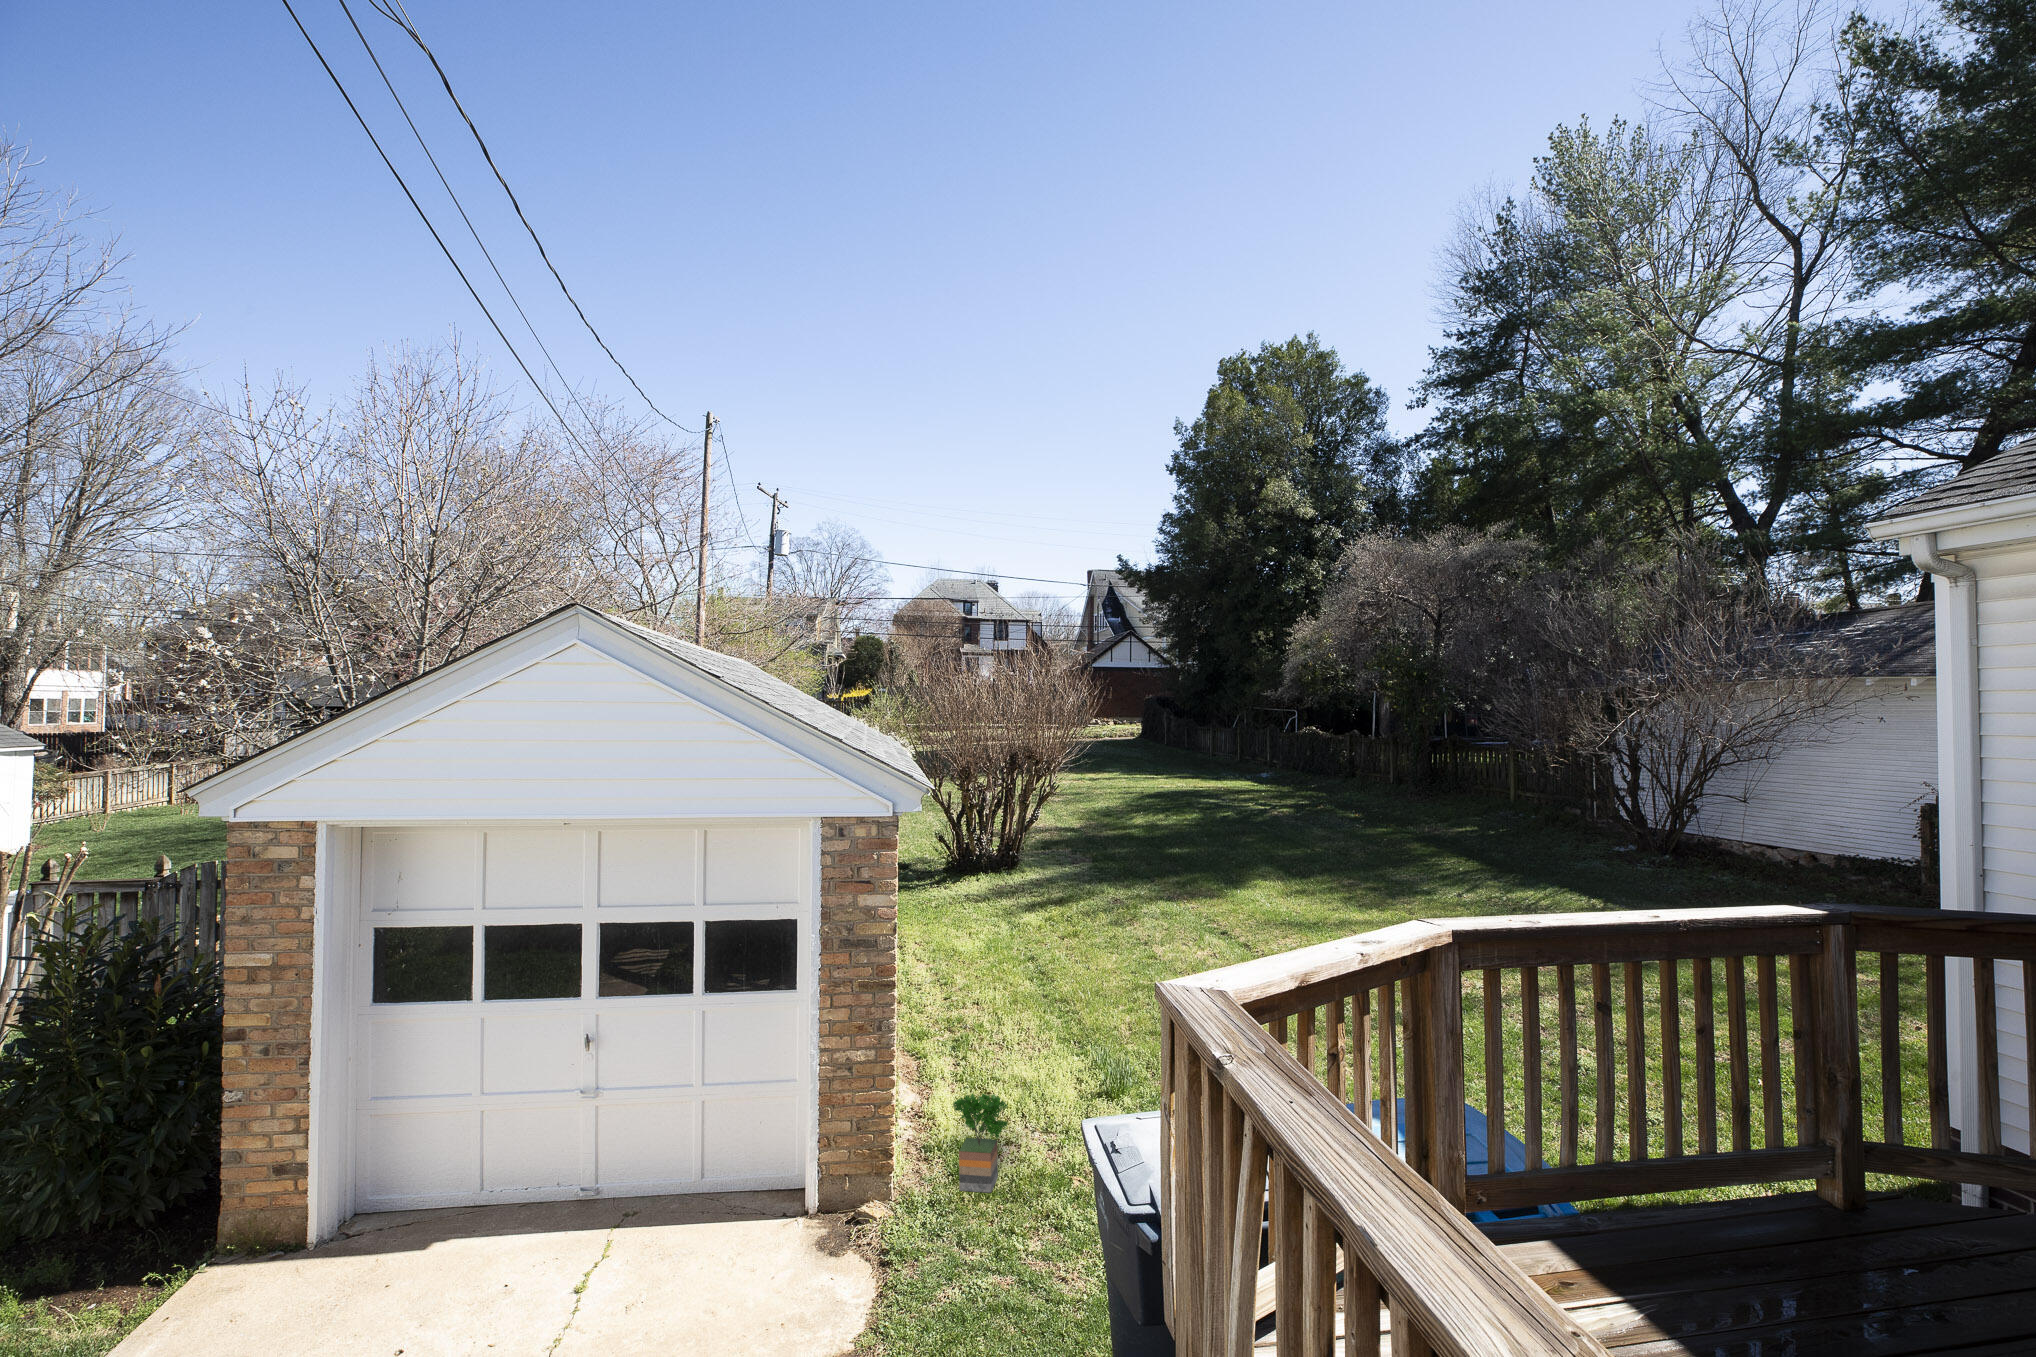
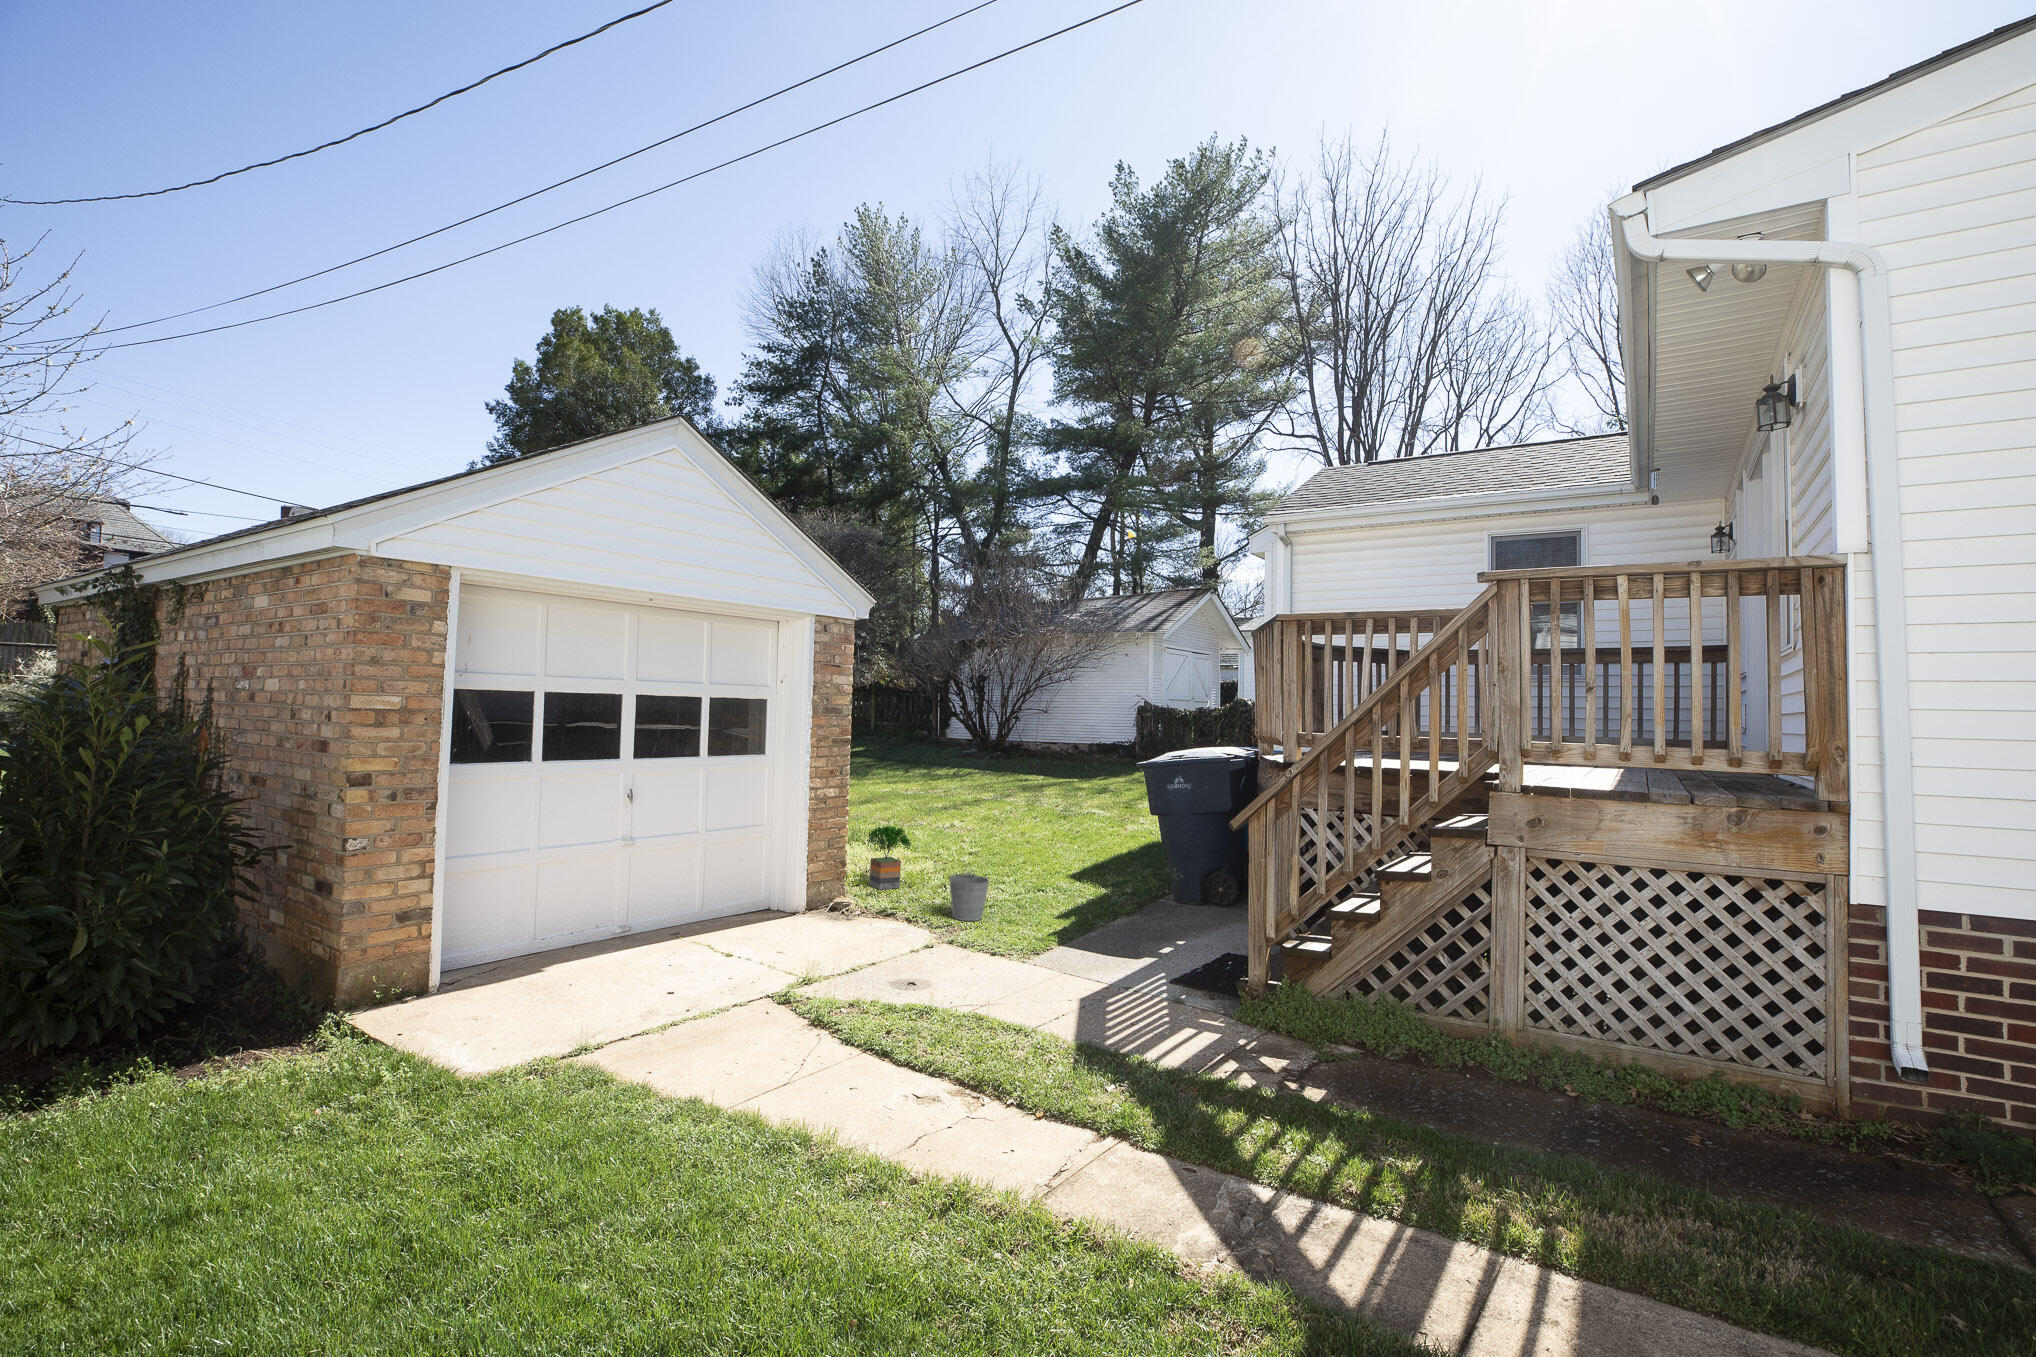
bucket: none [927,1214,991,1305] -> present [949,873,989,921]

